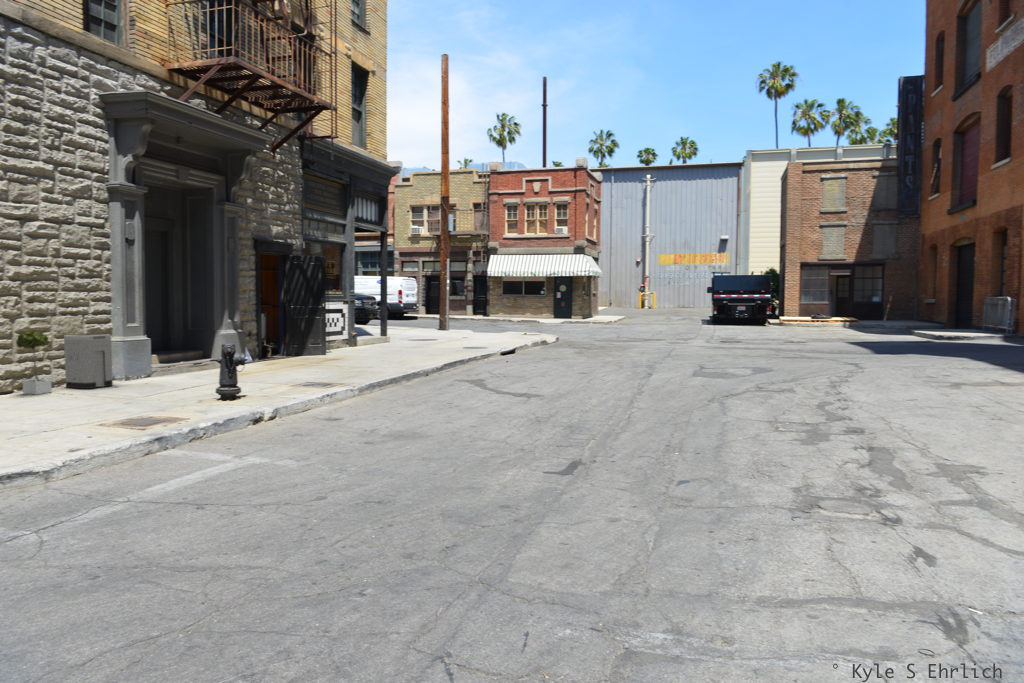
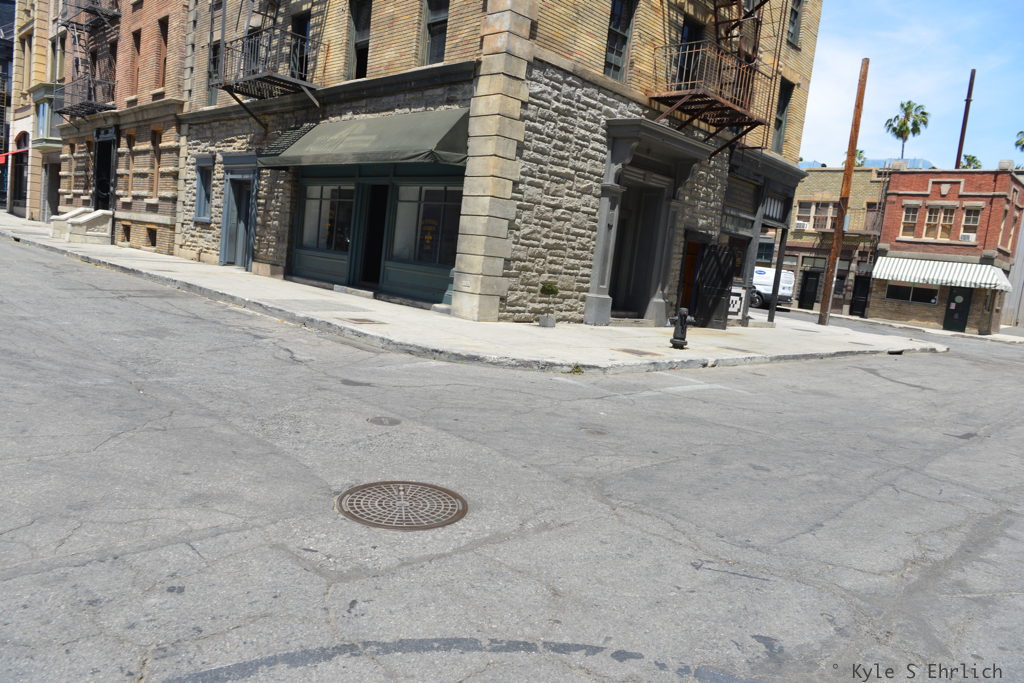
trash can: present [64,334,113,389] -> none [560,289,593,329]

